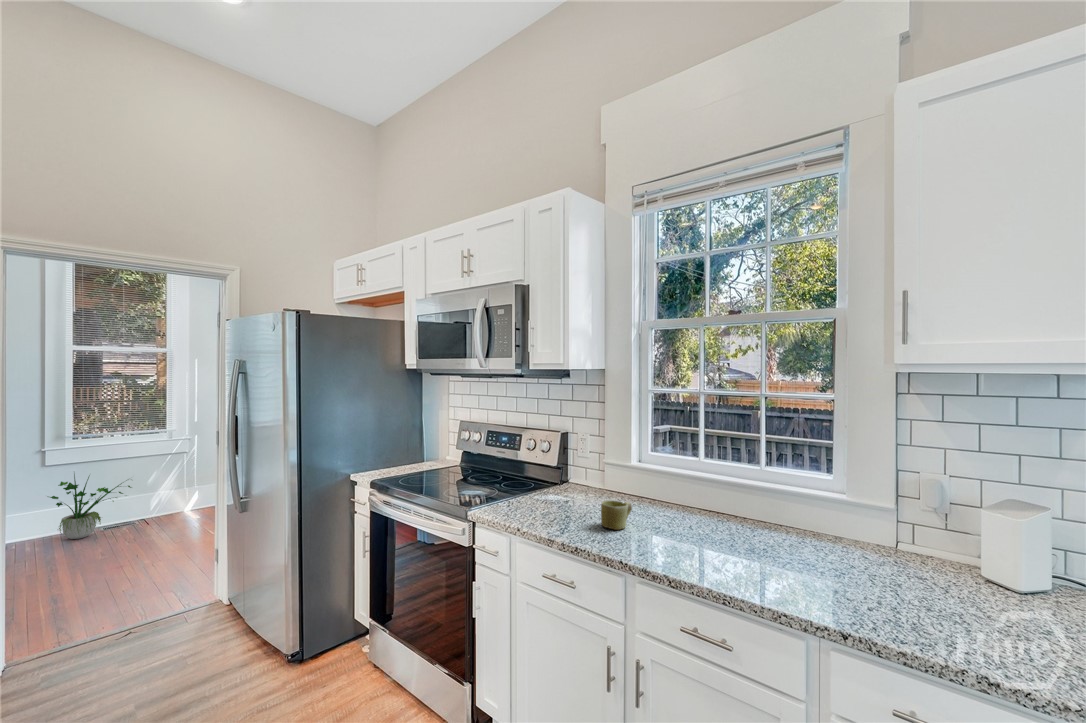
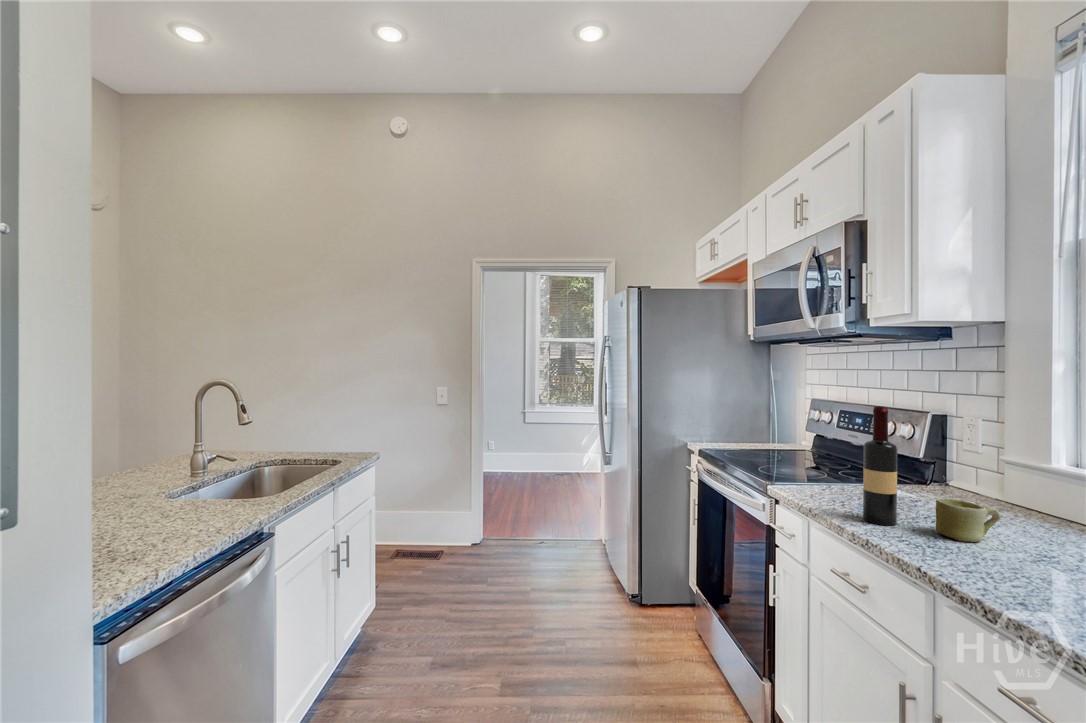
wine bottle: none [557,440,579,531] -> present [863,406,897,526]
potted plant: present [50,474,131,539] -> none [527,423,576,475]

